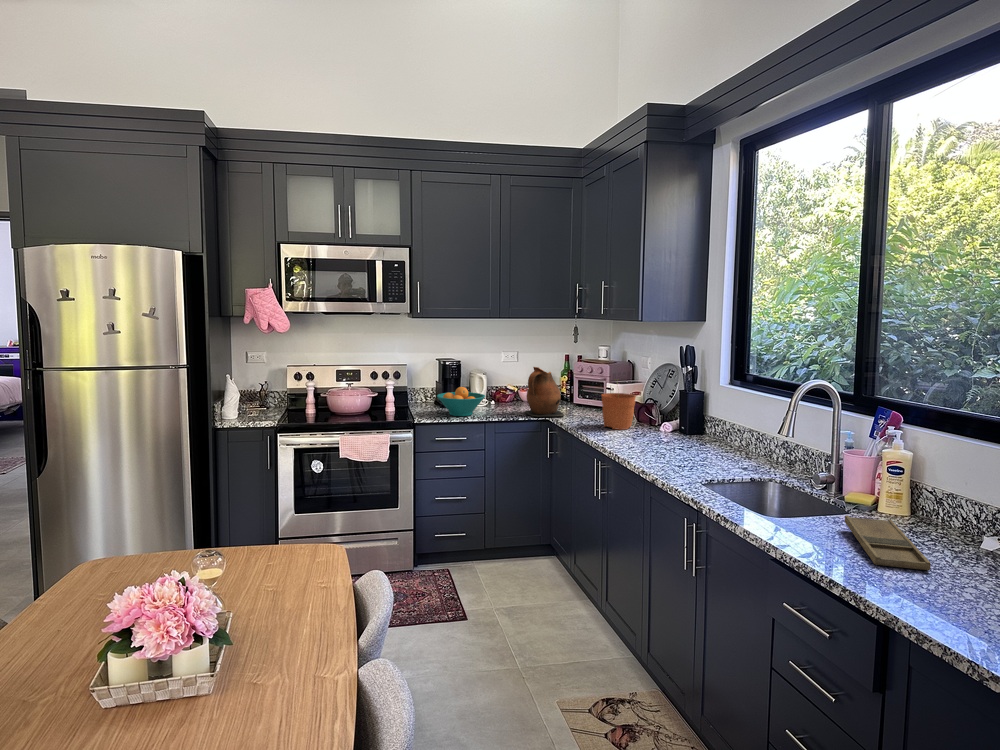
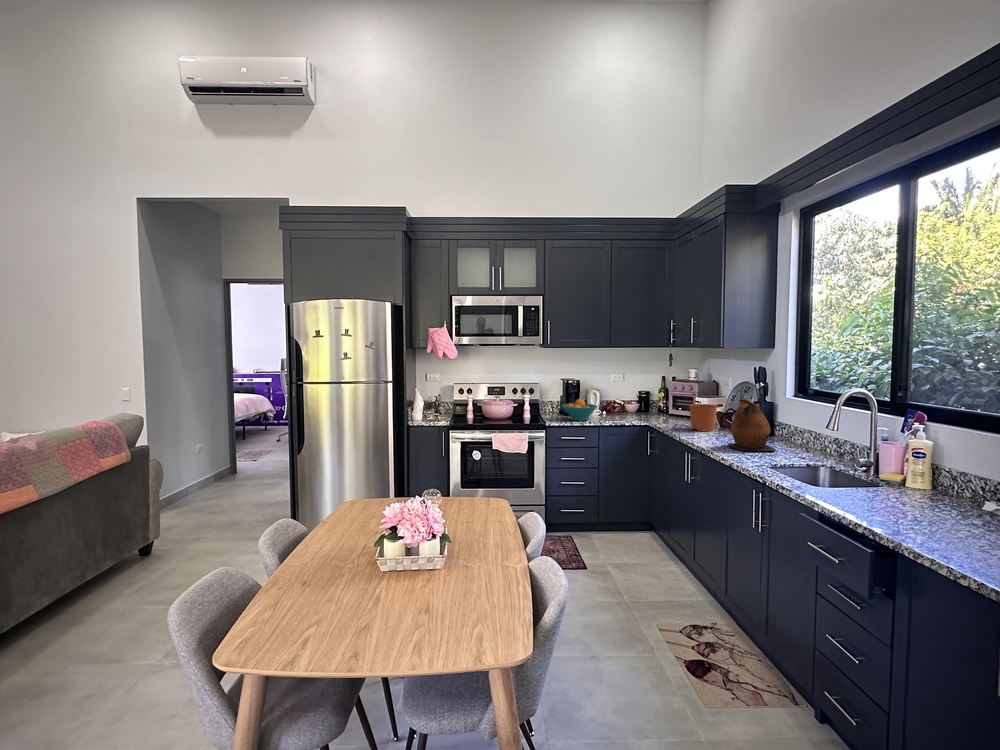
ceramic pitcher: present [525,367,565,417] -> present [728,399,776,451]
tray: present [845,515,931,571] -> none [872,485,930,518]

